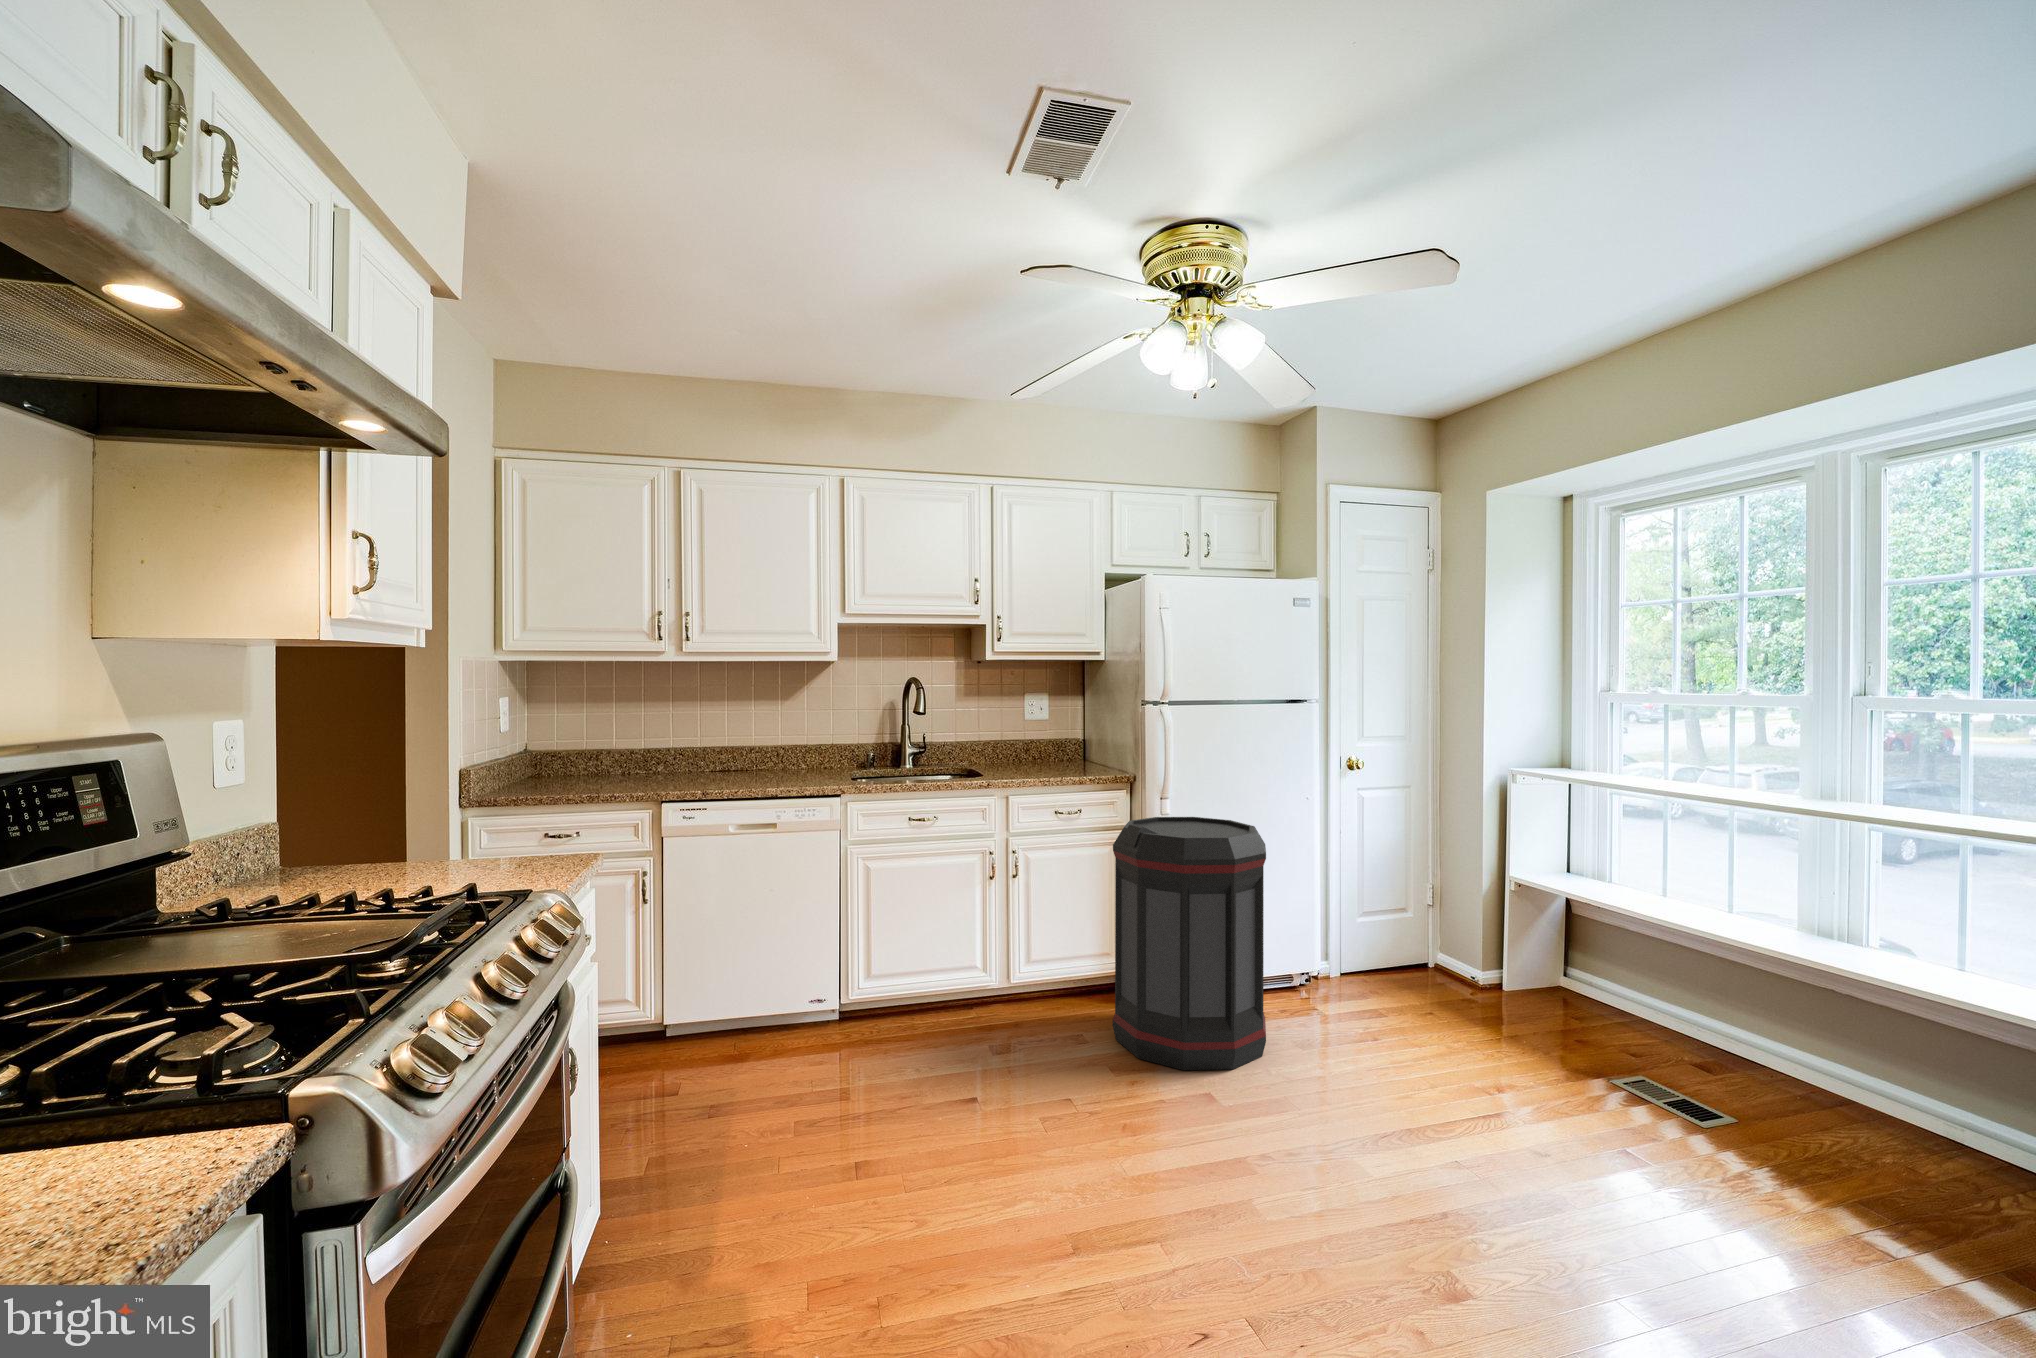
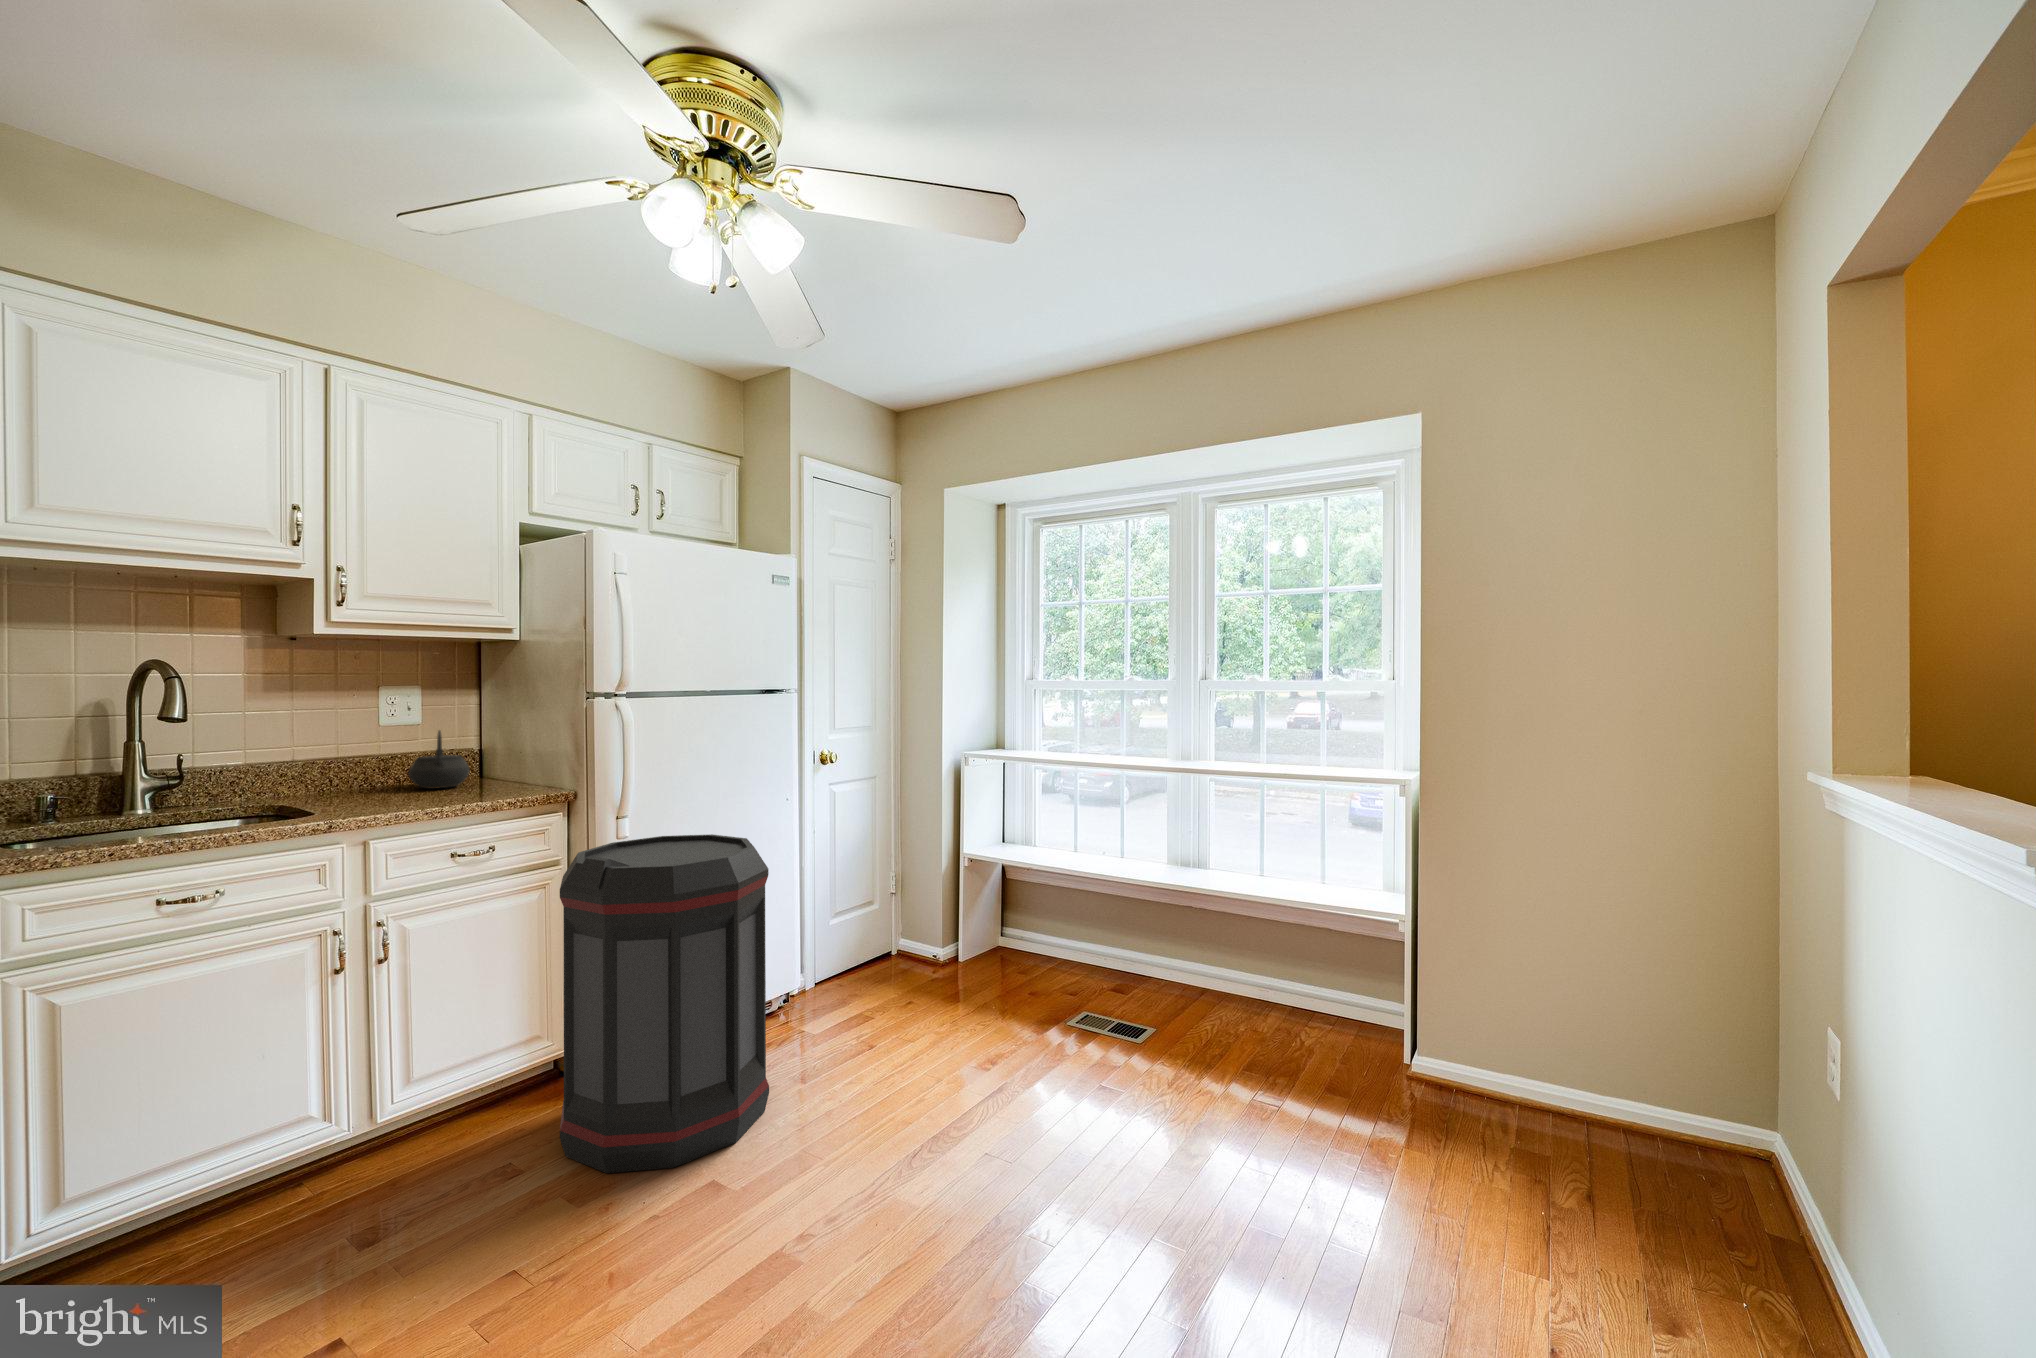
kettle: none [1039,724,1075,766] -> present [408,730,470,789]

